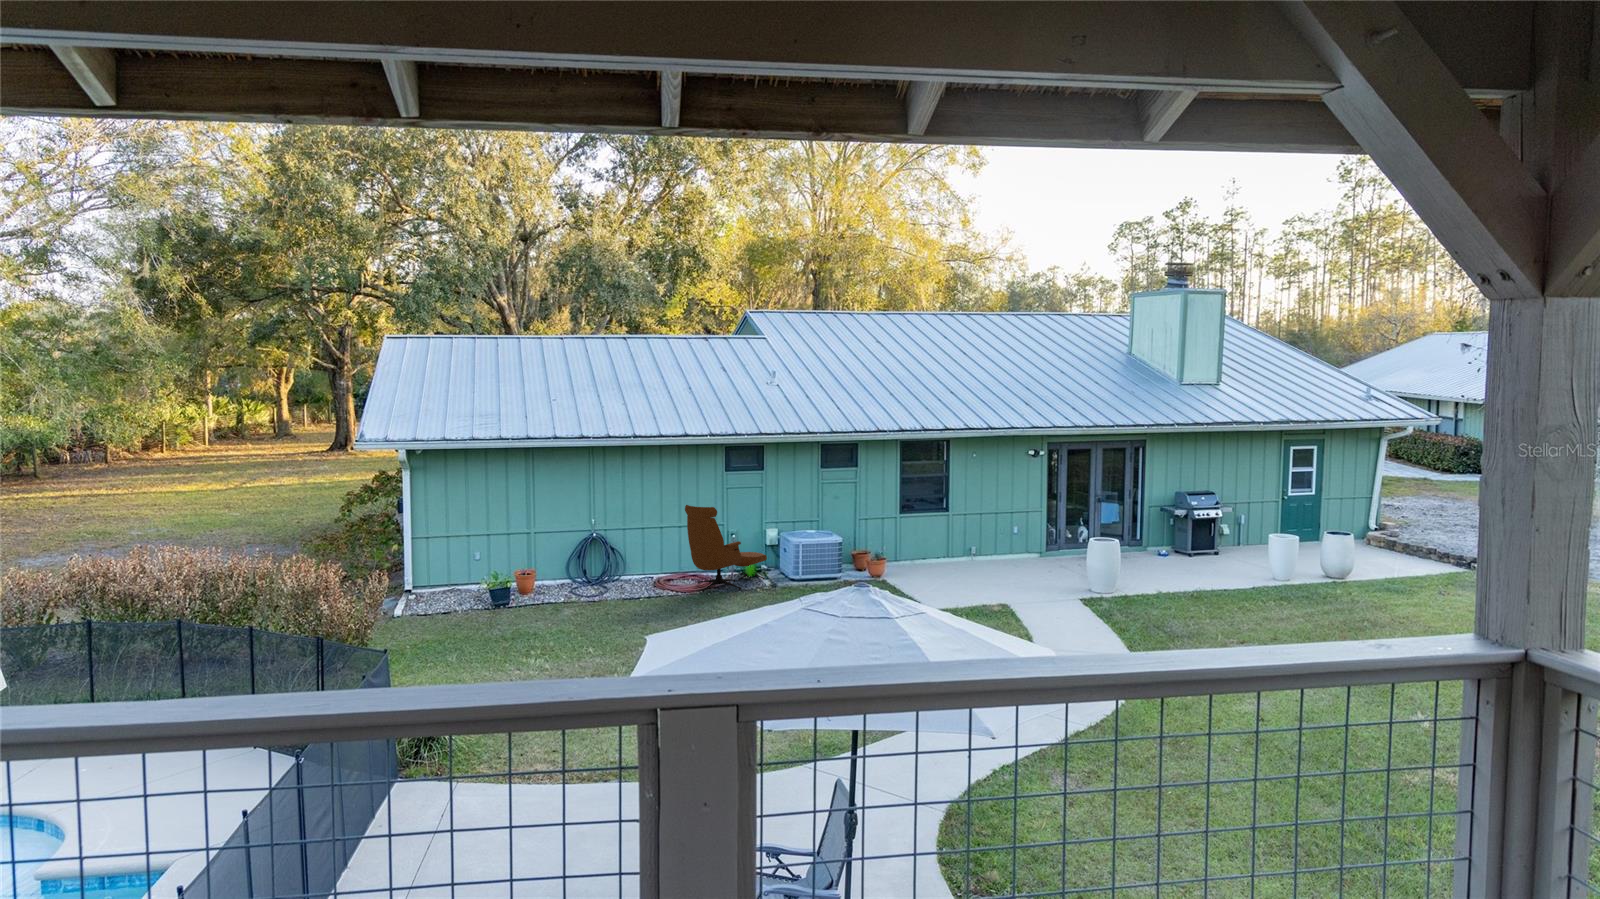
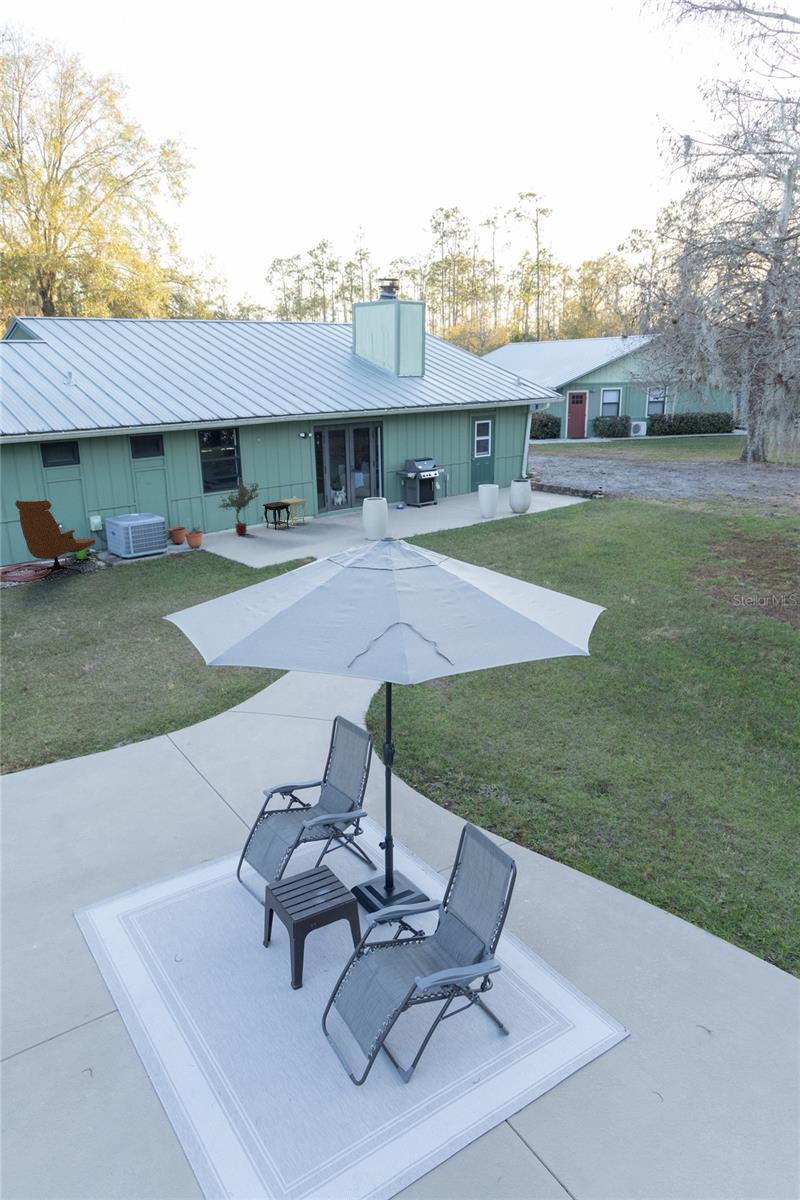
potted tree: none [912,497,966,568] -> present [220,478,259,535]
side table: none [971,529,1028,566] -> present [263,498,306,530]

